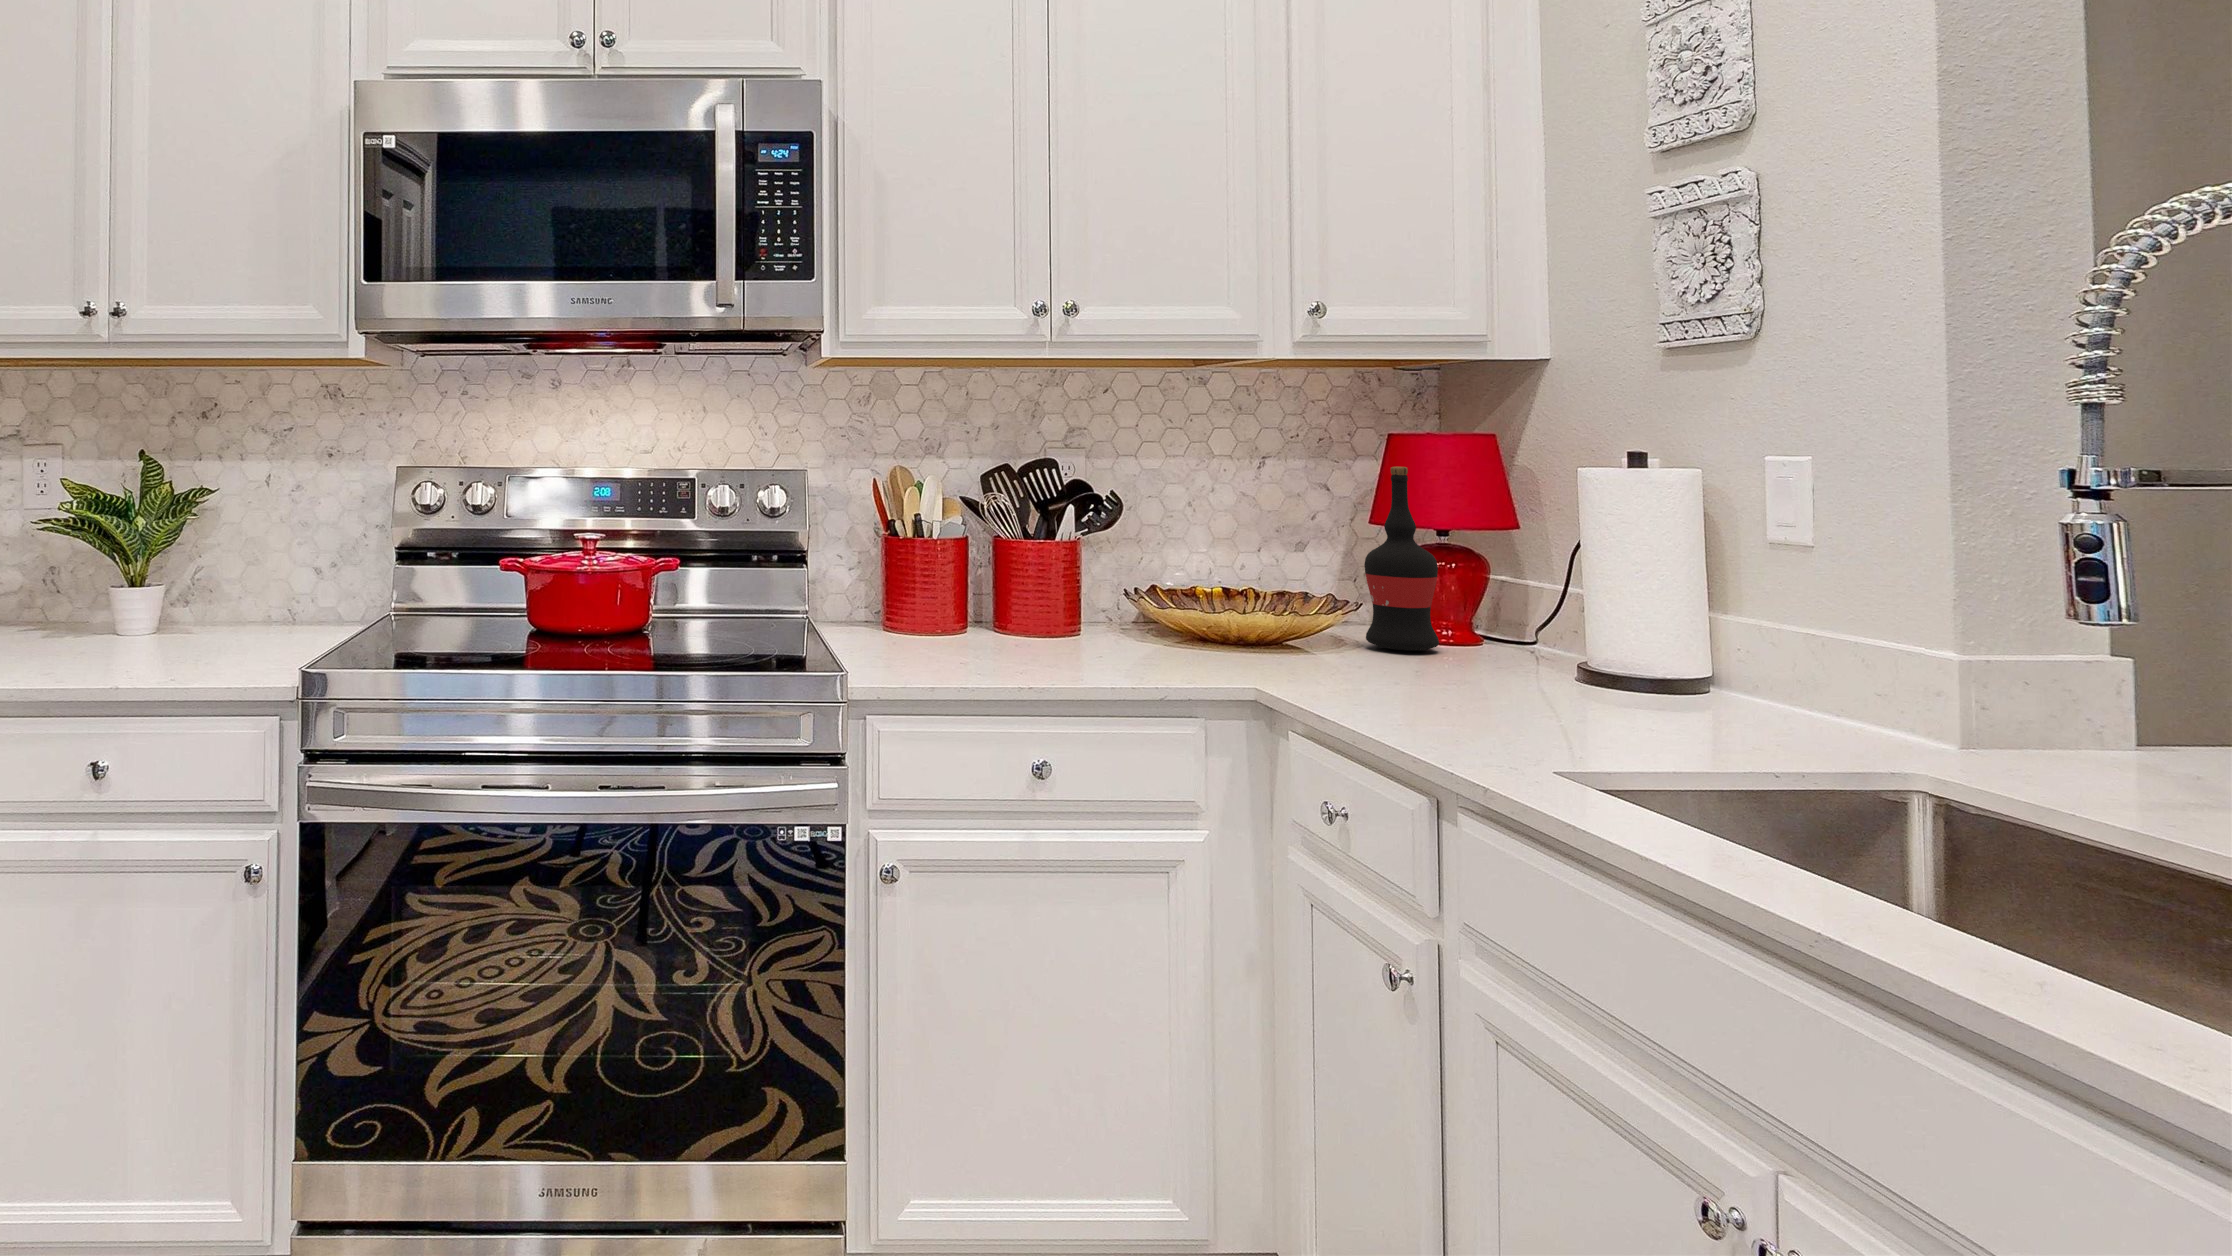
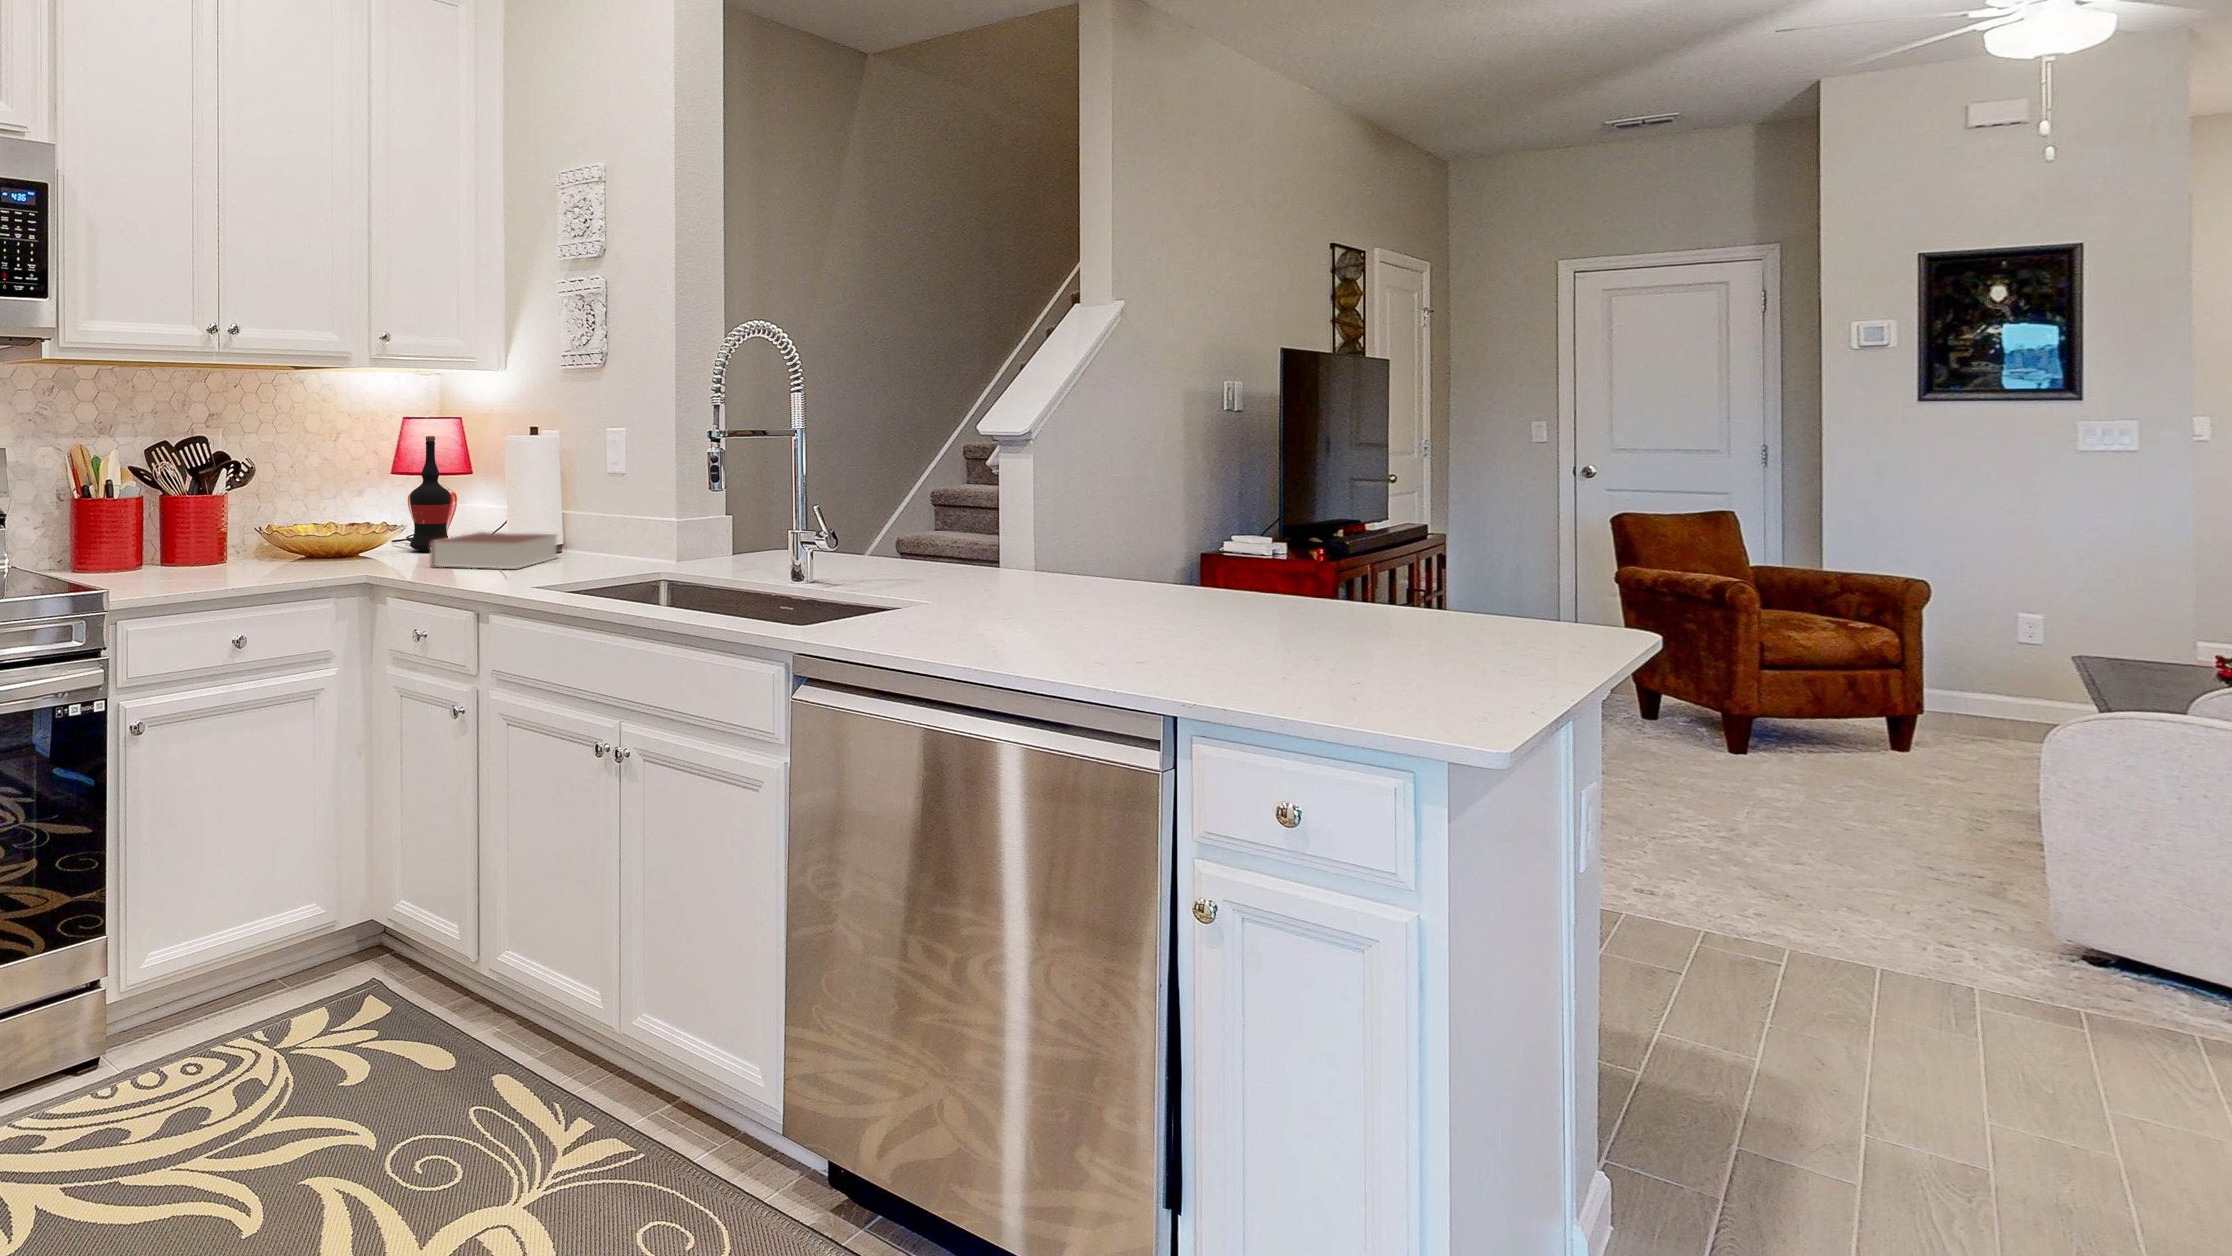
book: none [1380,632,1655,716] -> present [430,532,557,569]

